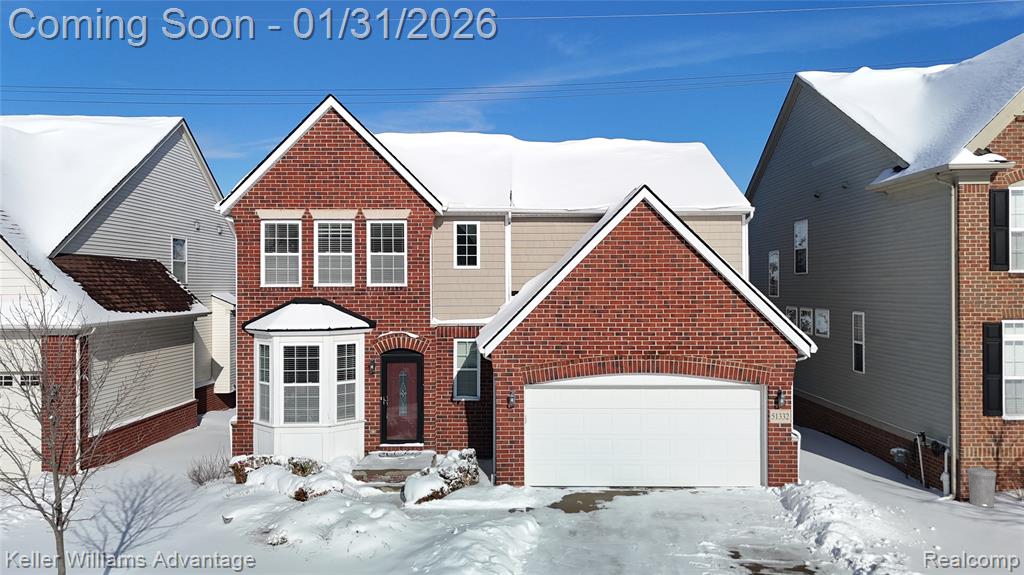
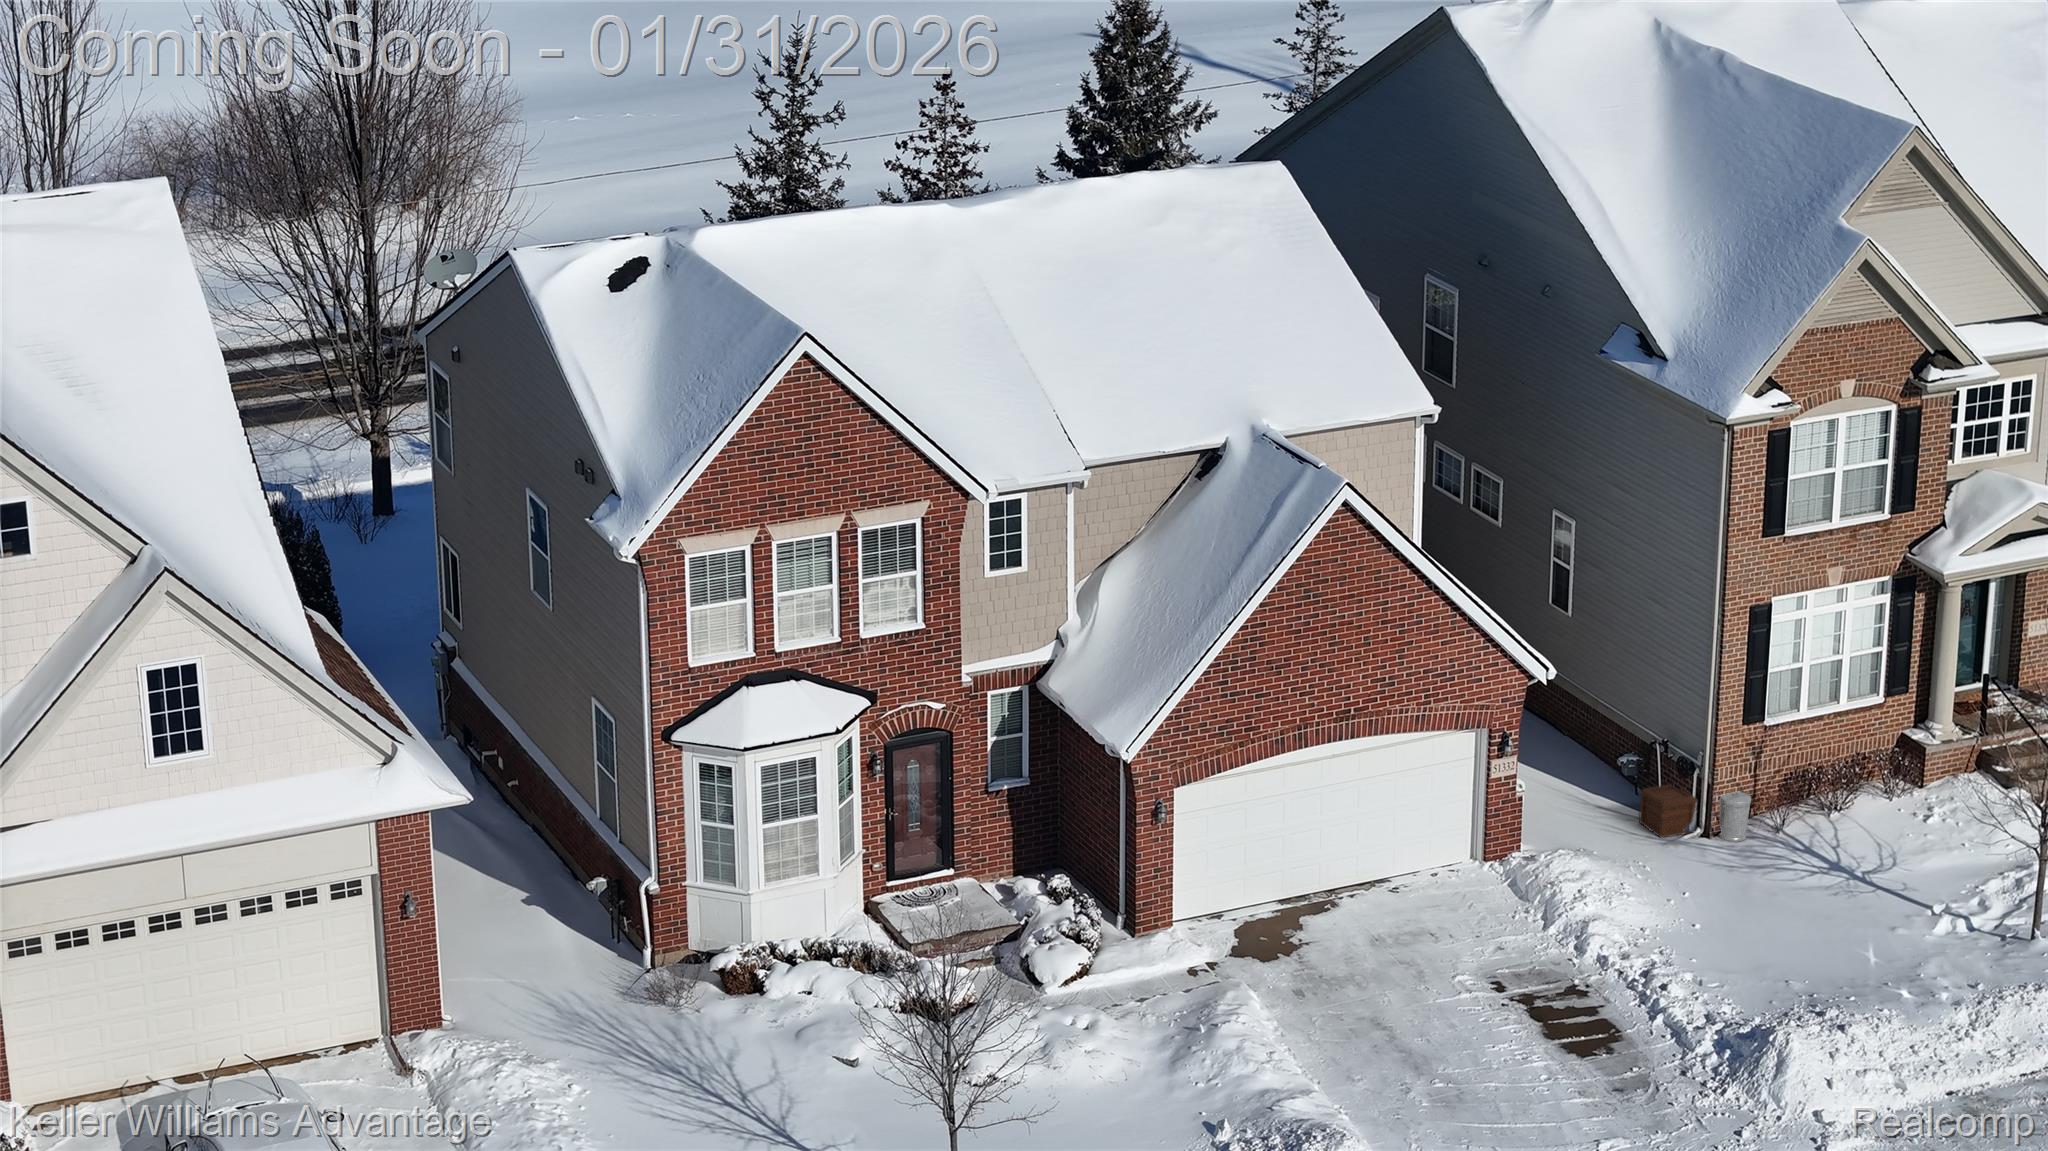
wooden crate: none [901,461,948,498] -> present [1639,785,1697,838]

